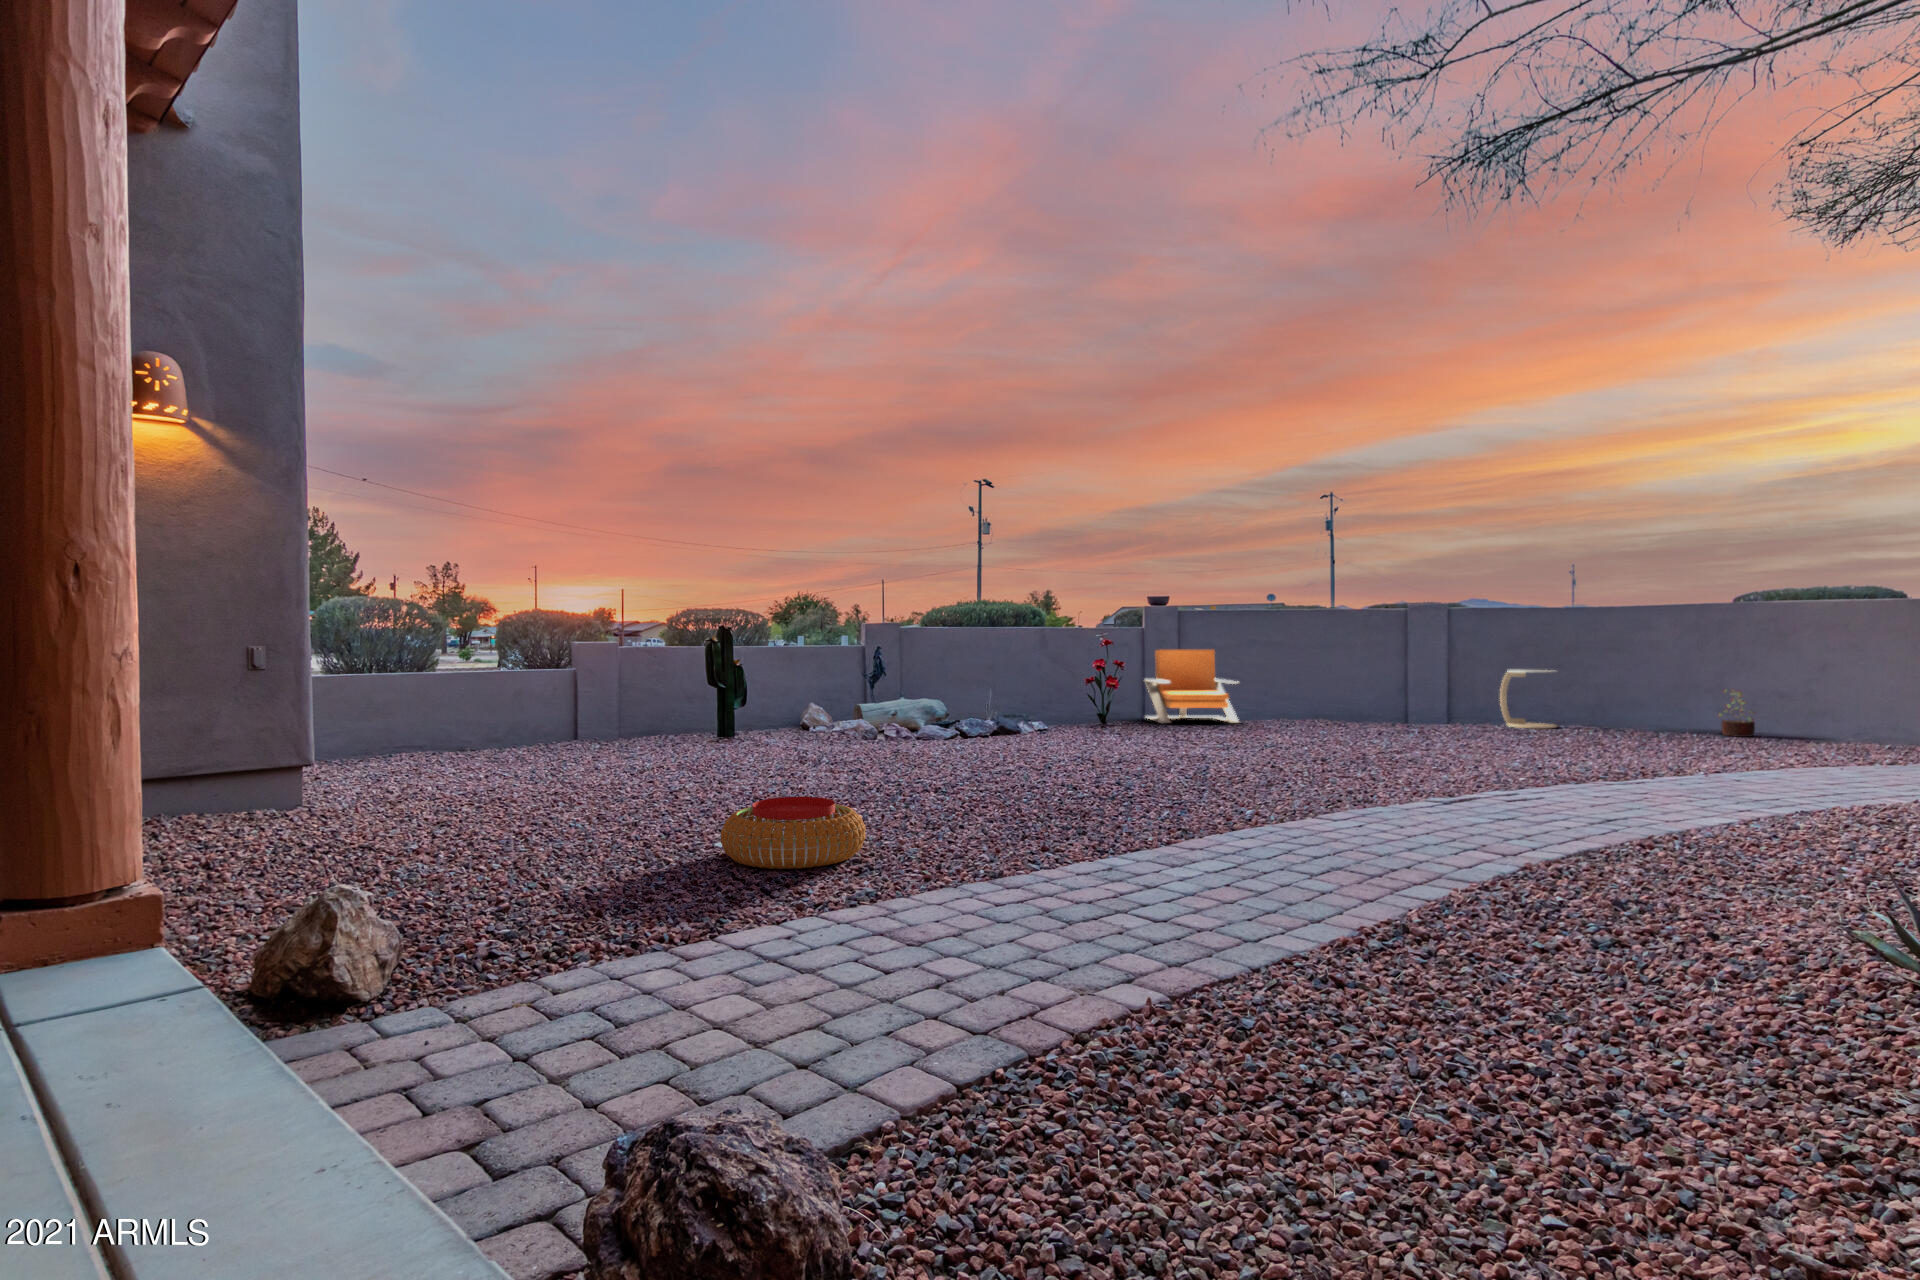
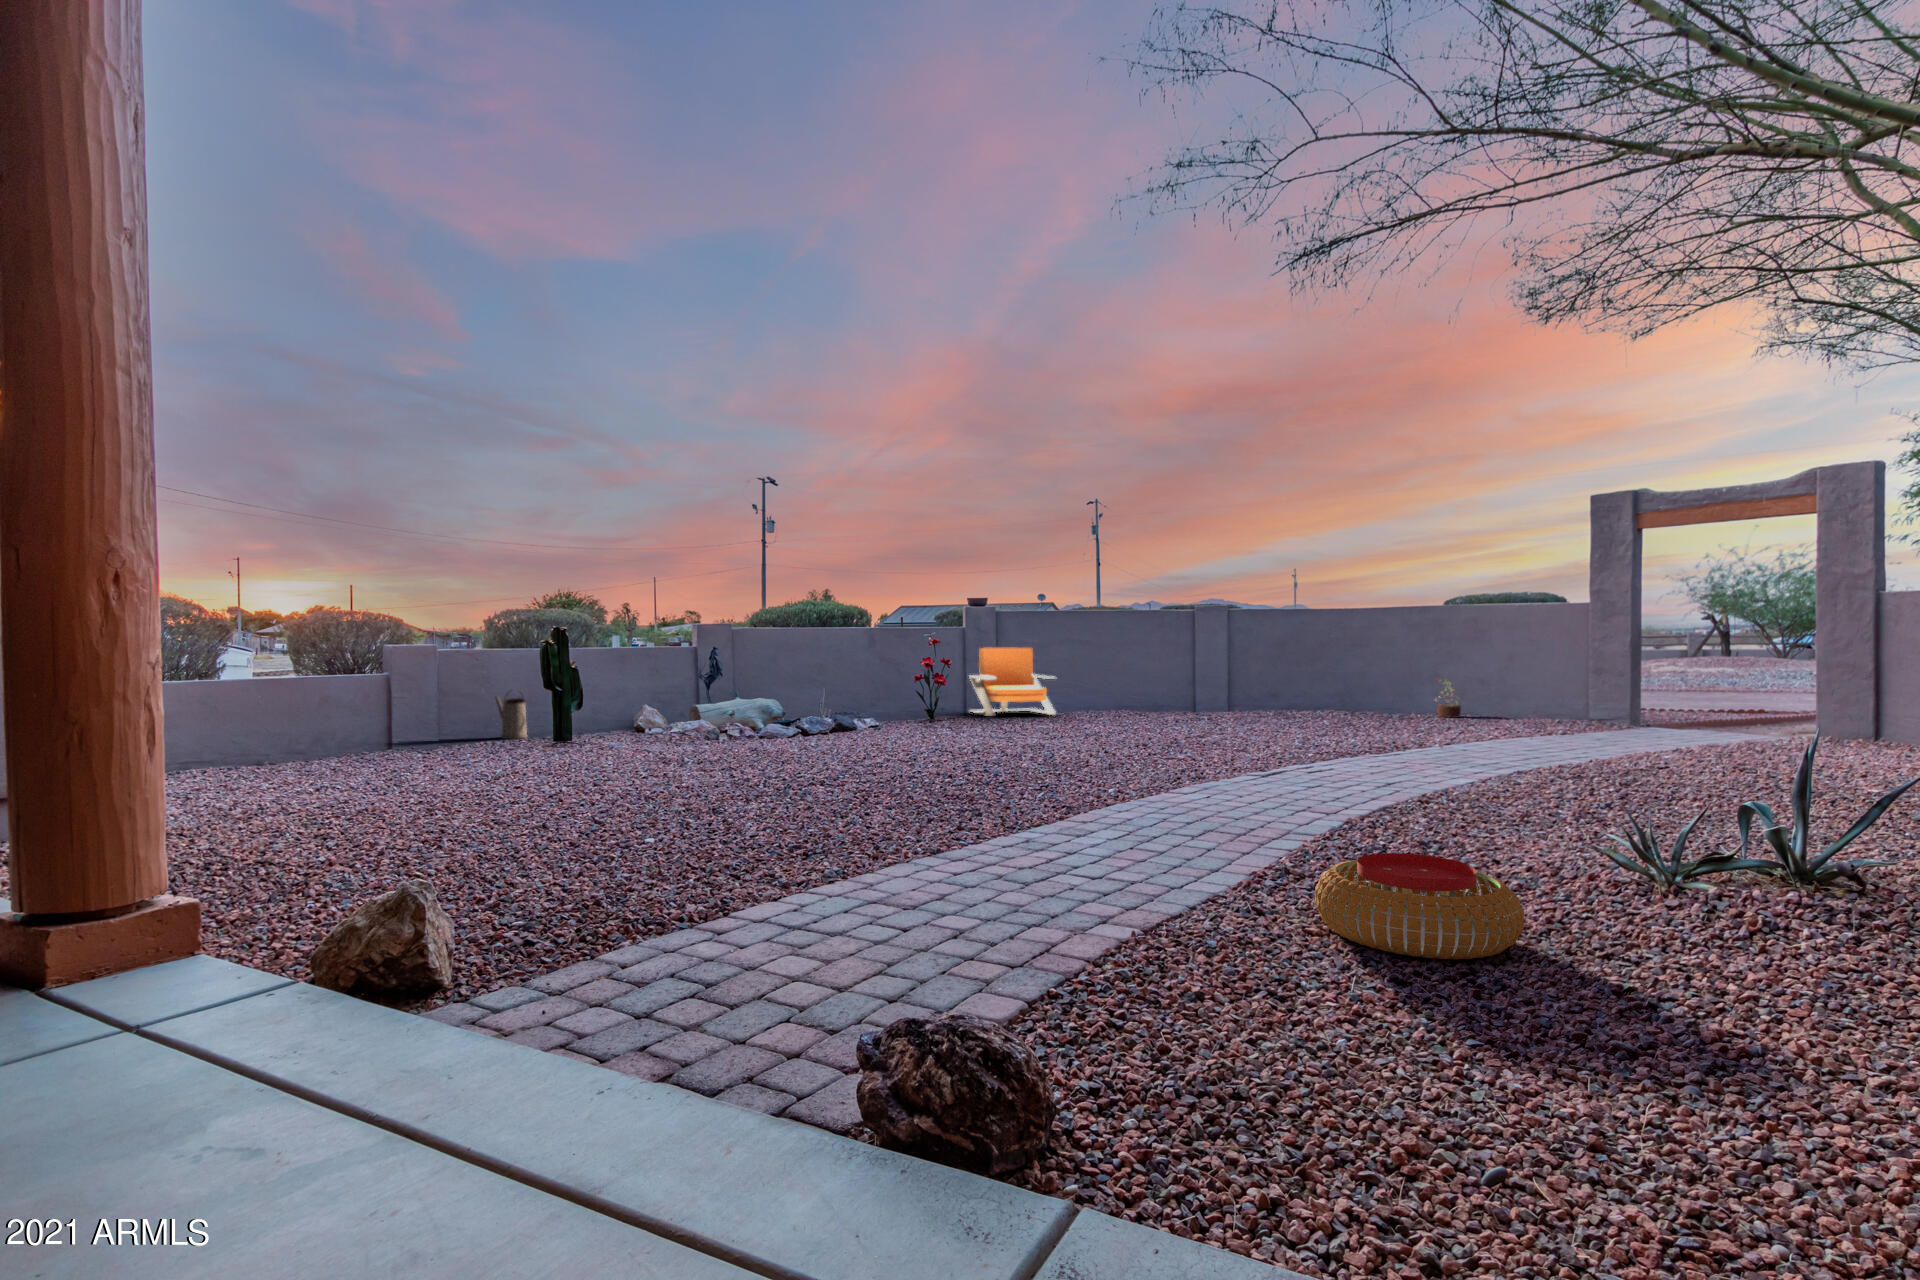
side table: present [1500,670,1557,729] -> none [1270,664,1315,714]
watering can: none [665,688,692,736] -> present [495,690,527,739]
pouf: present [721,797,866,869] -> present [1315,853,1524,959]

